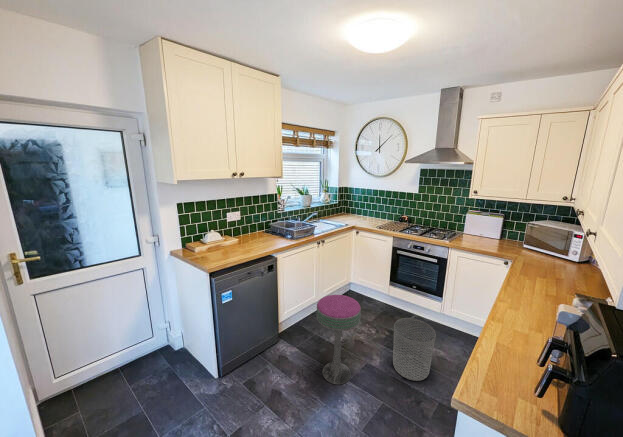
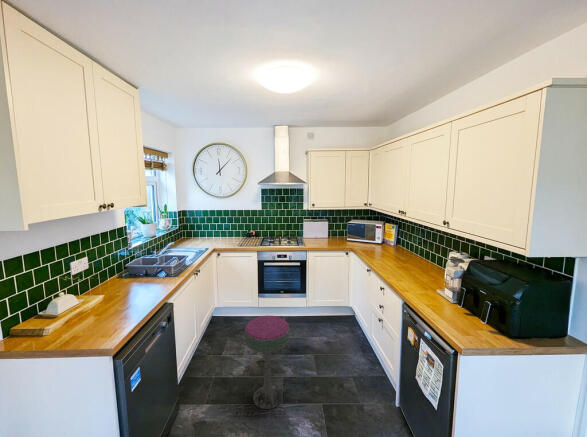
waste bin: present [393,318,436,381] -> none [297,315,330,367]

